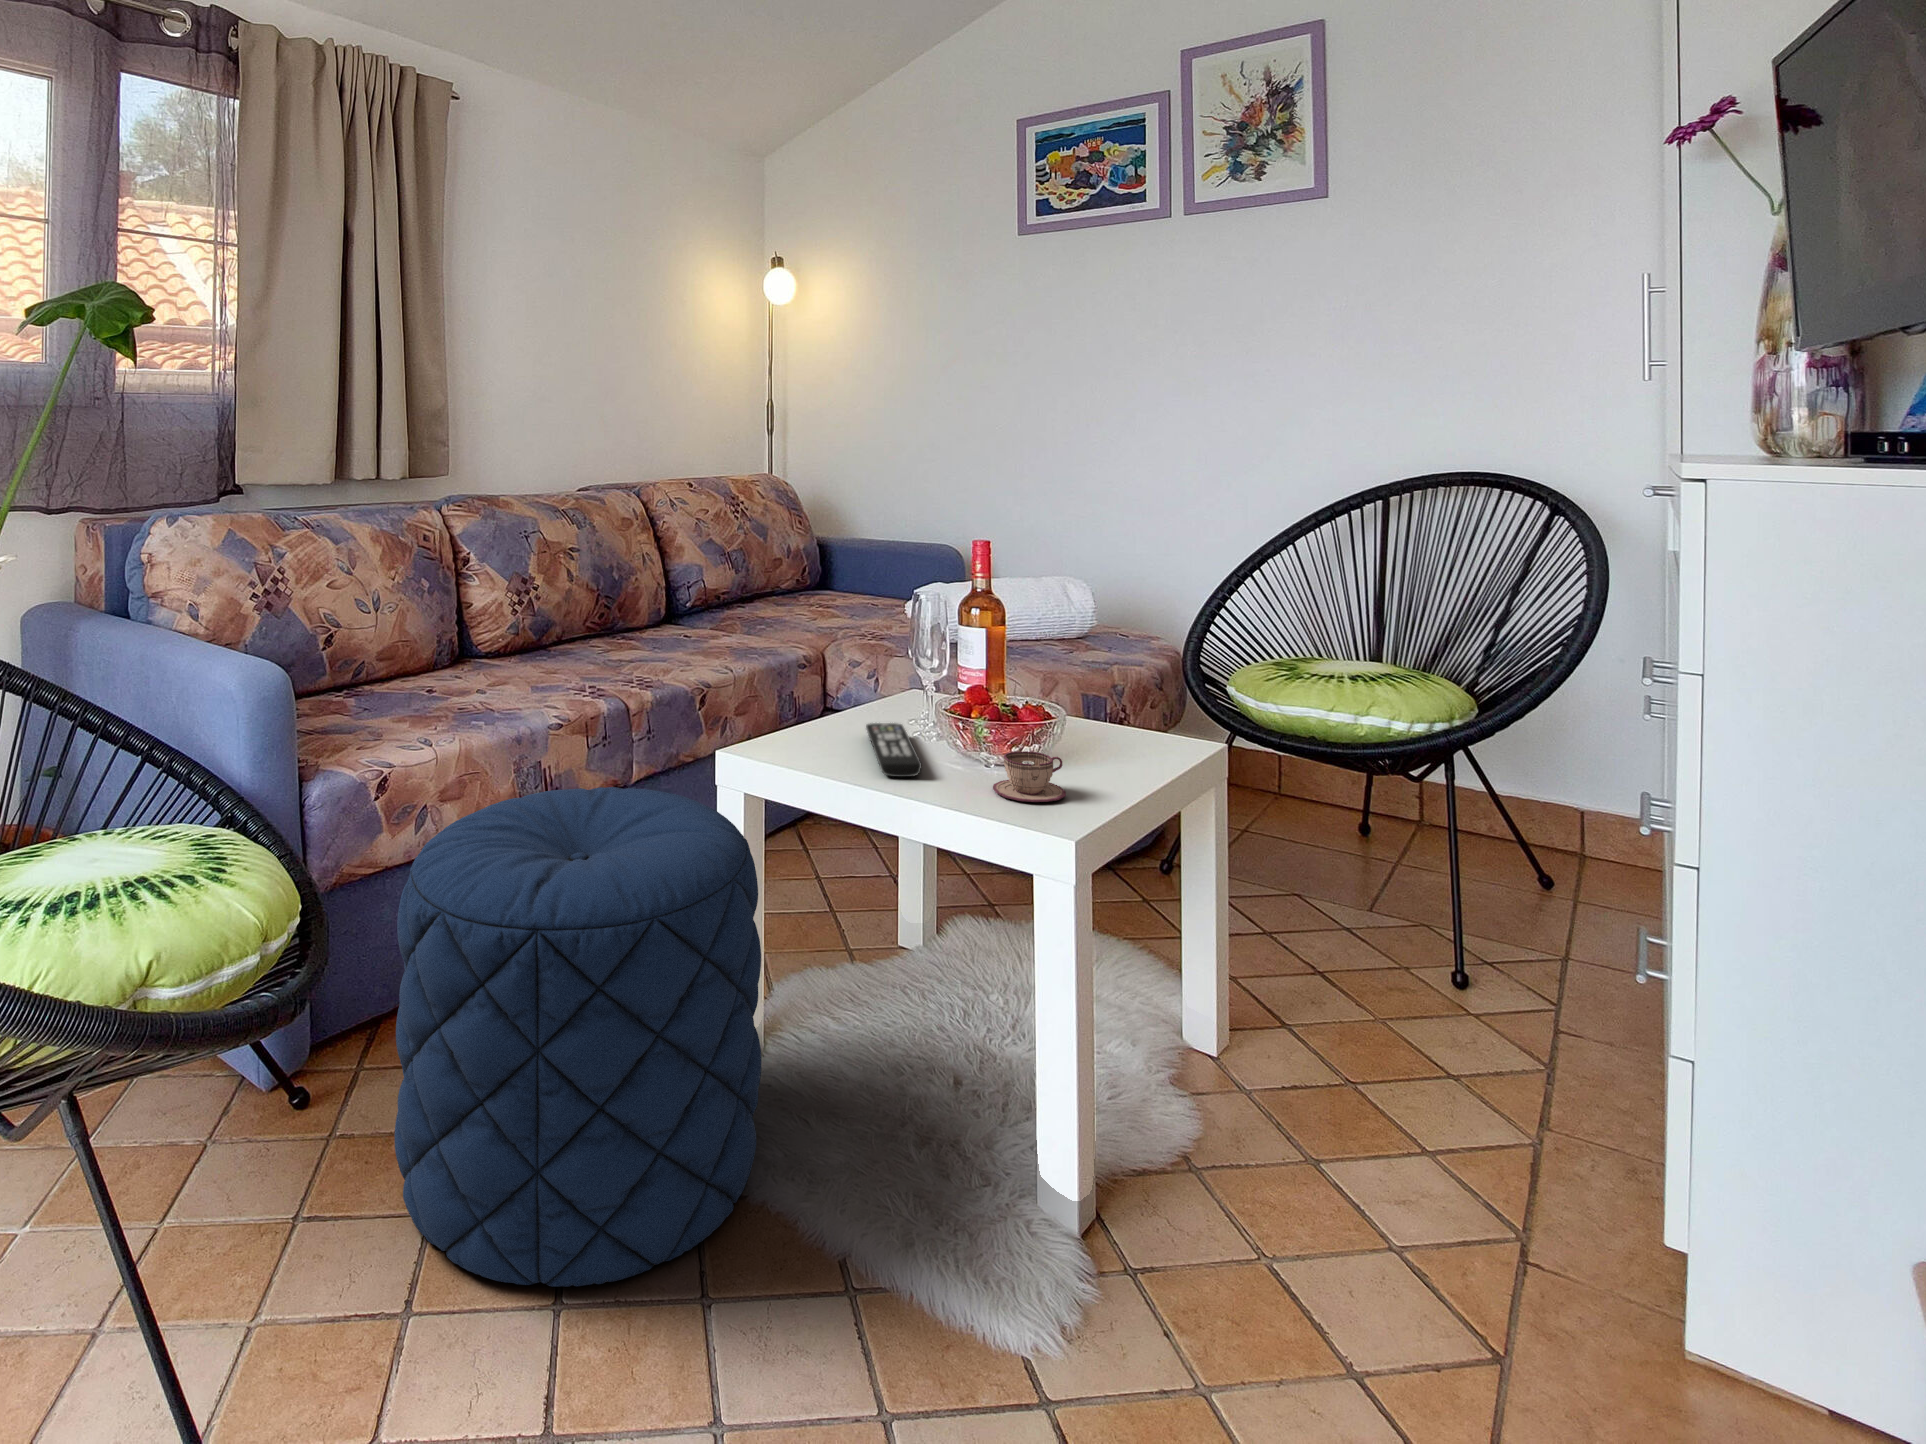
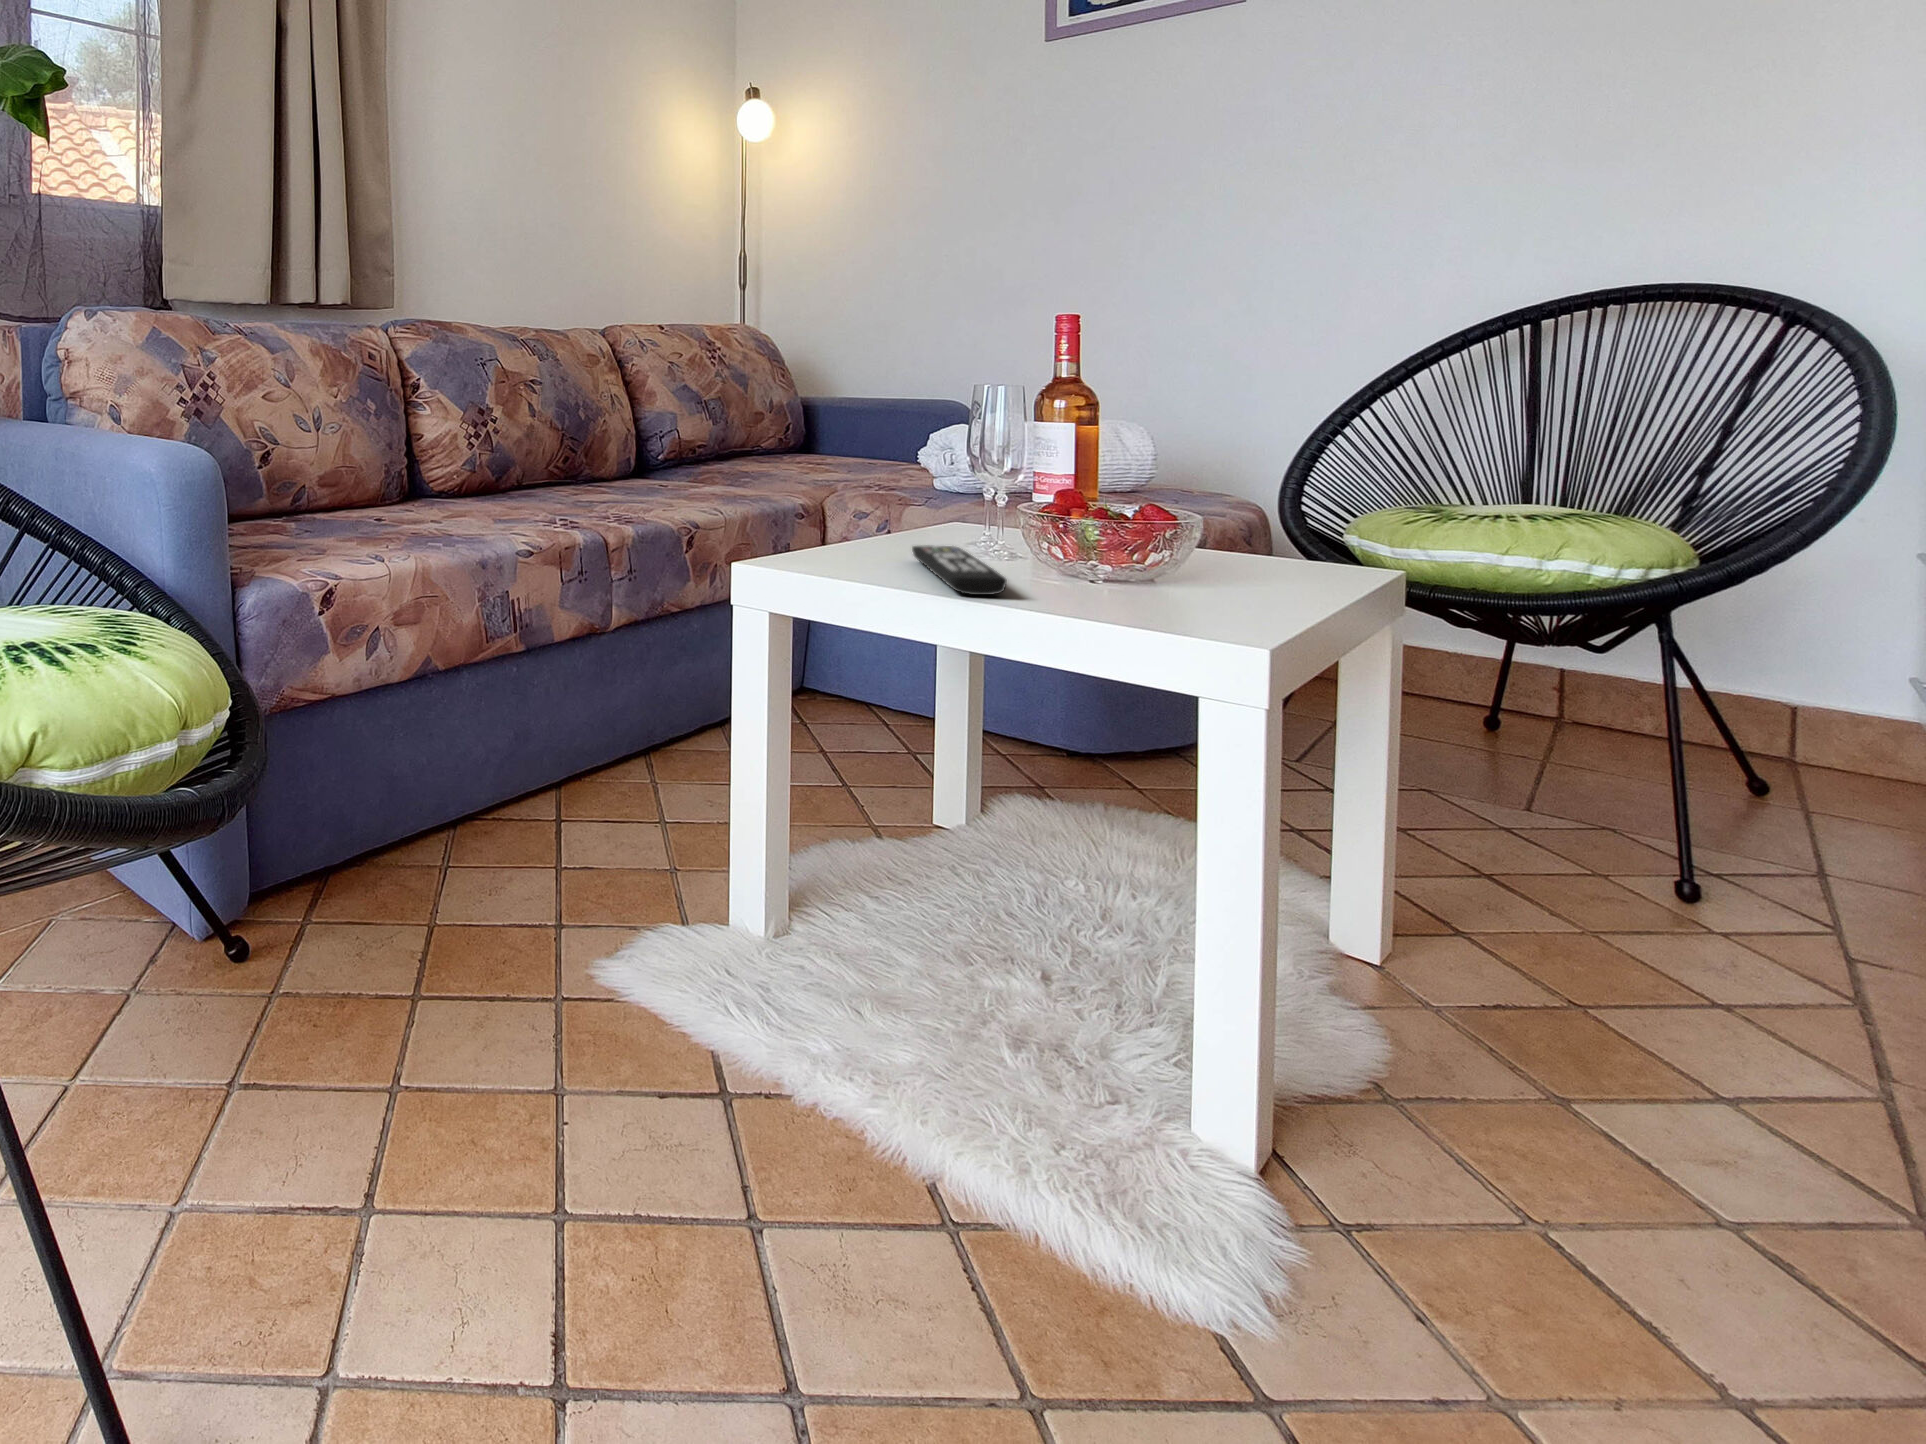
teacup: present [993,751,1066,802] -> none [1109,563,1218,622]
pouf: present [395,787,761,1287] -> none [350,601,802,1189]

